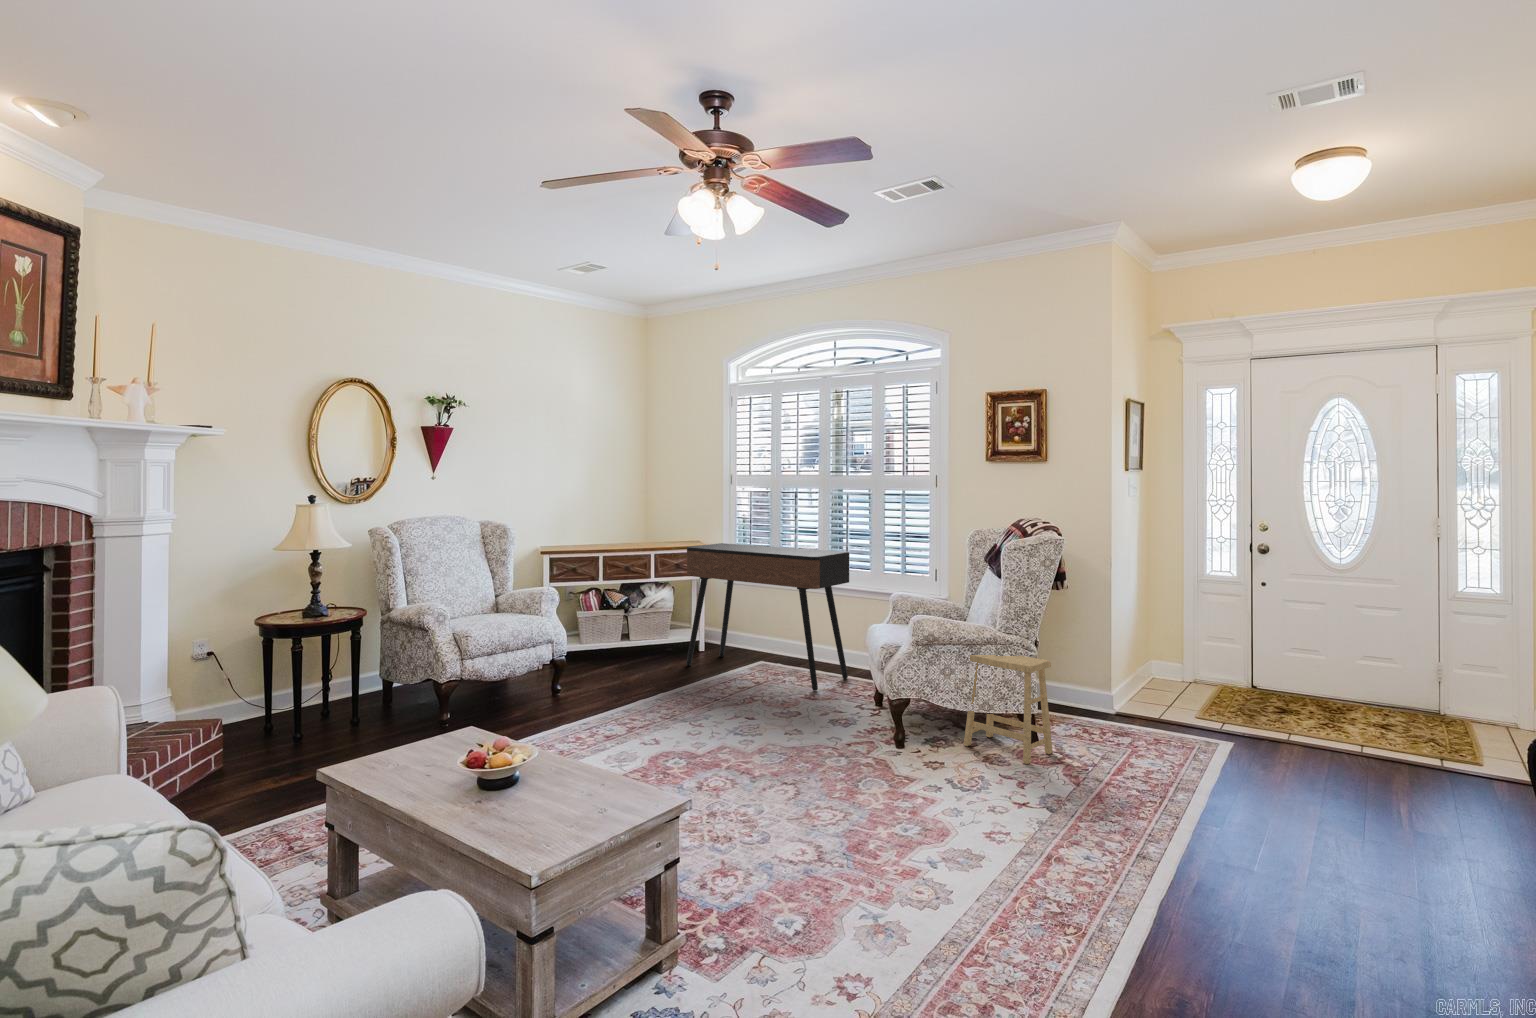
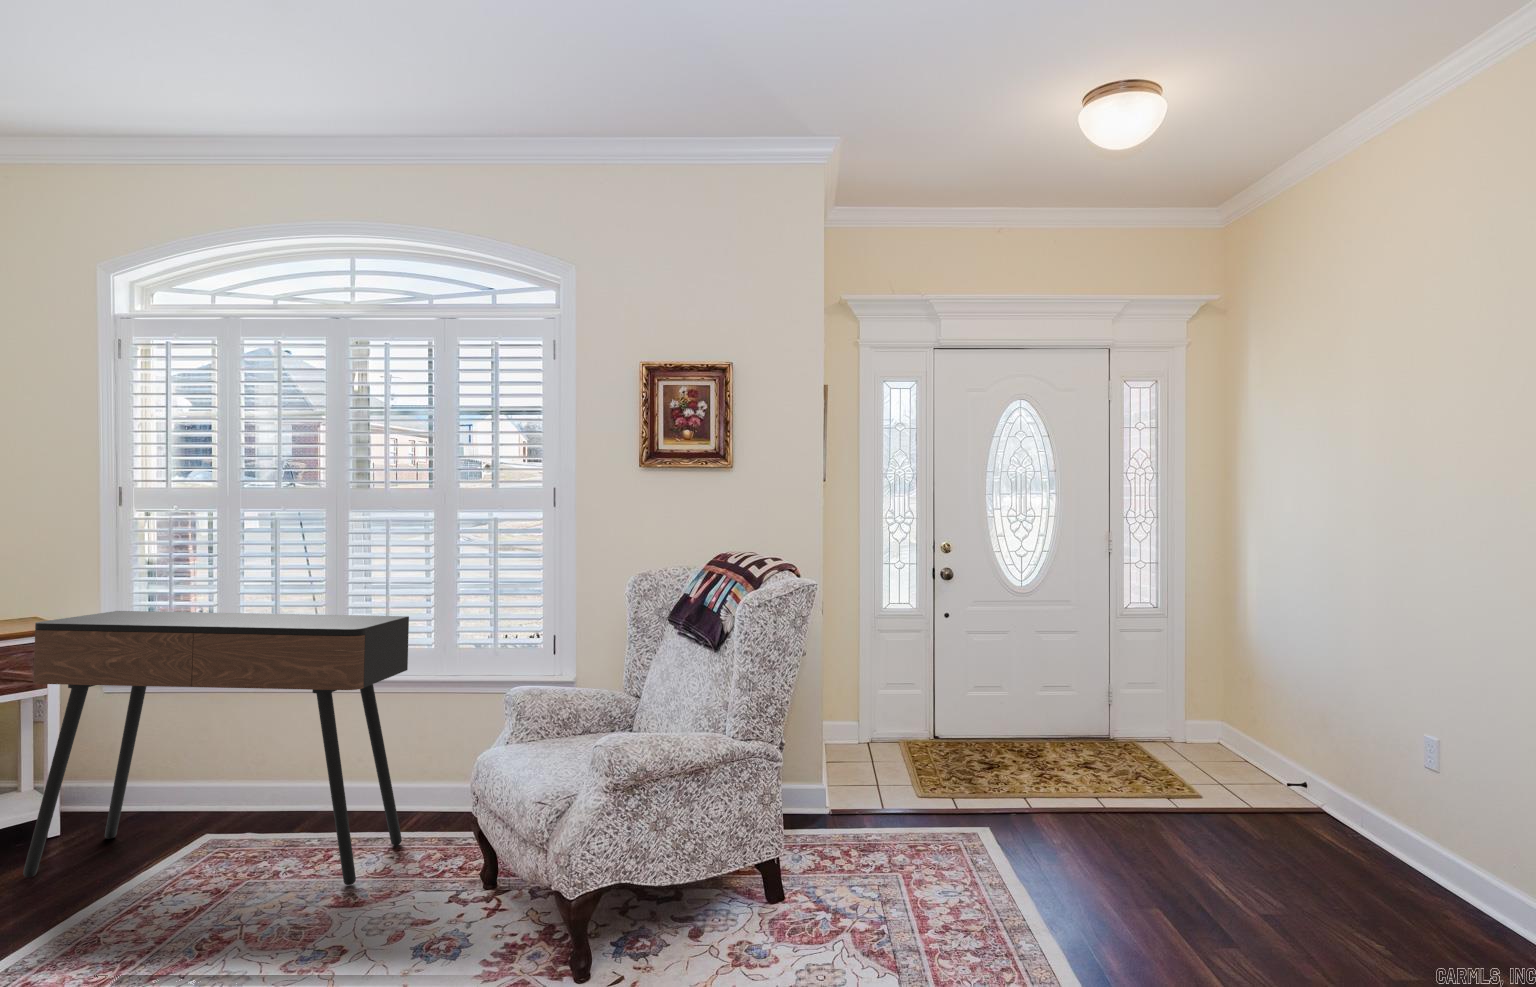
footstool: present [964,654,1053,764] -> none [685,770,821,966]

